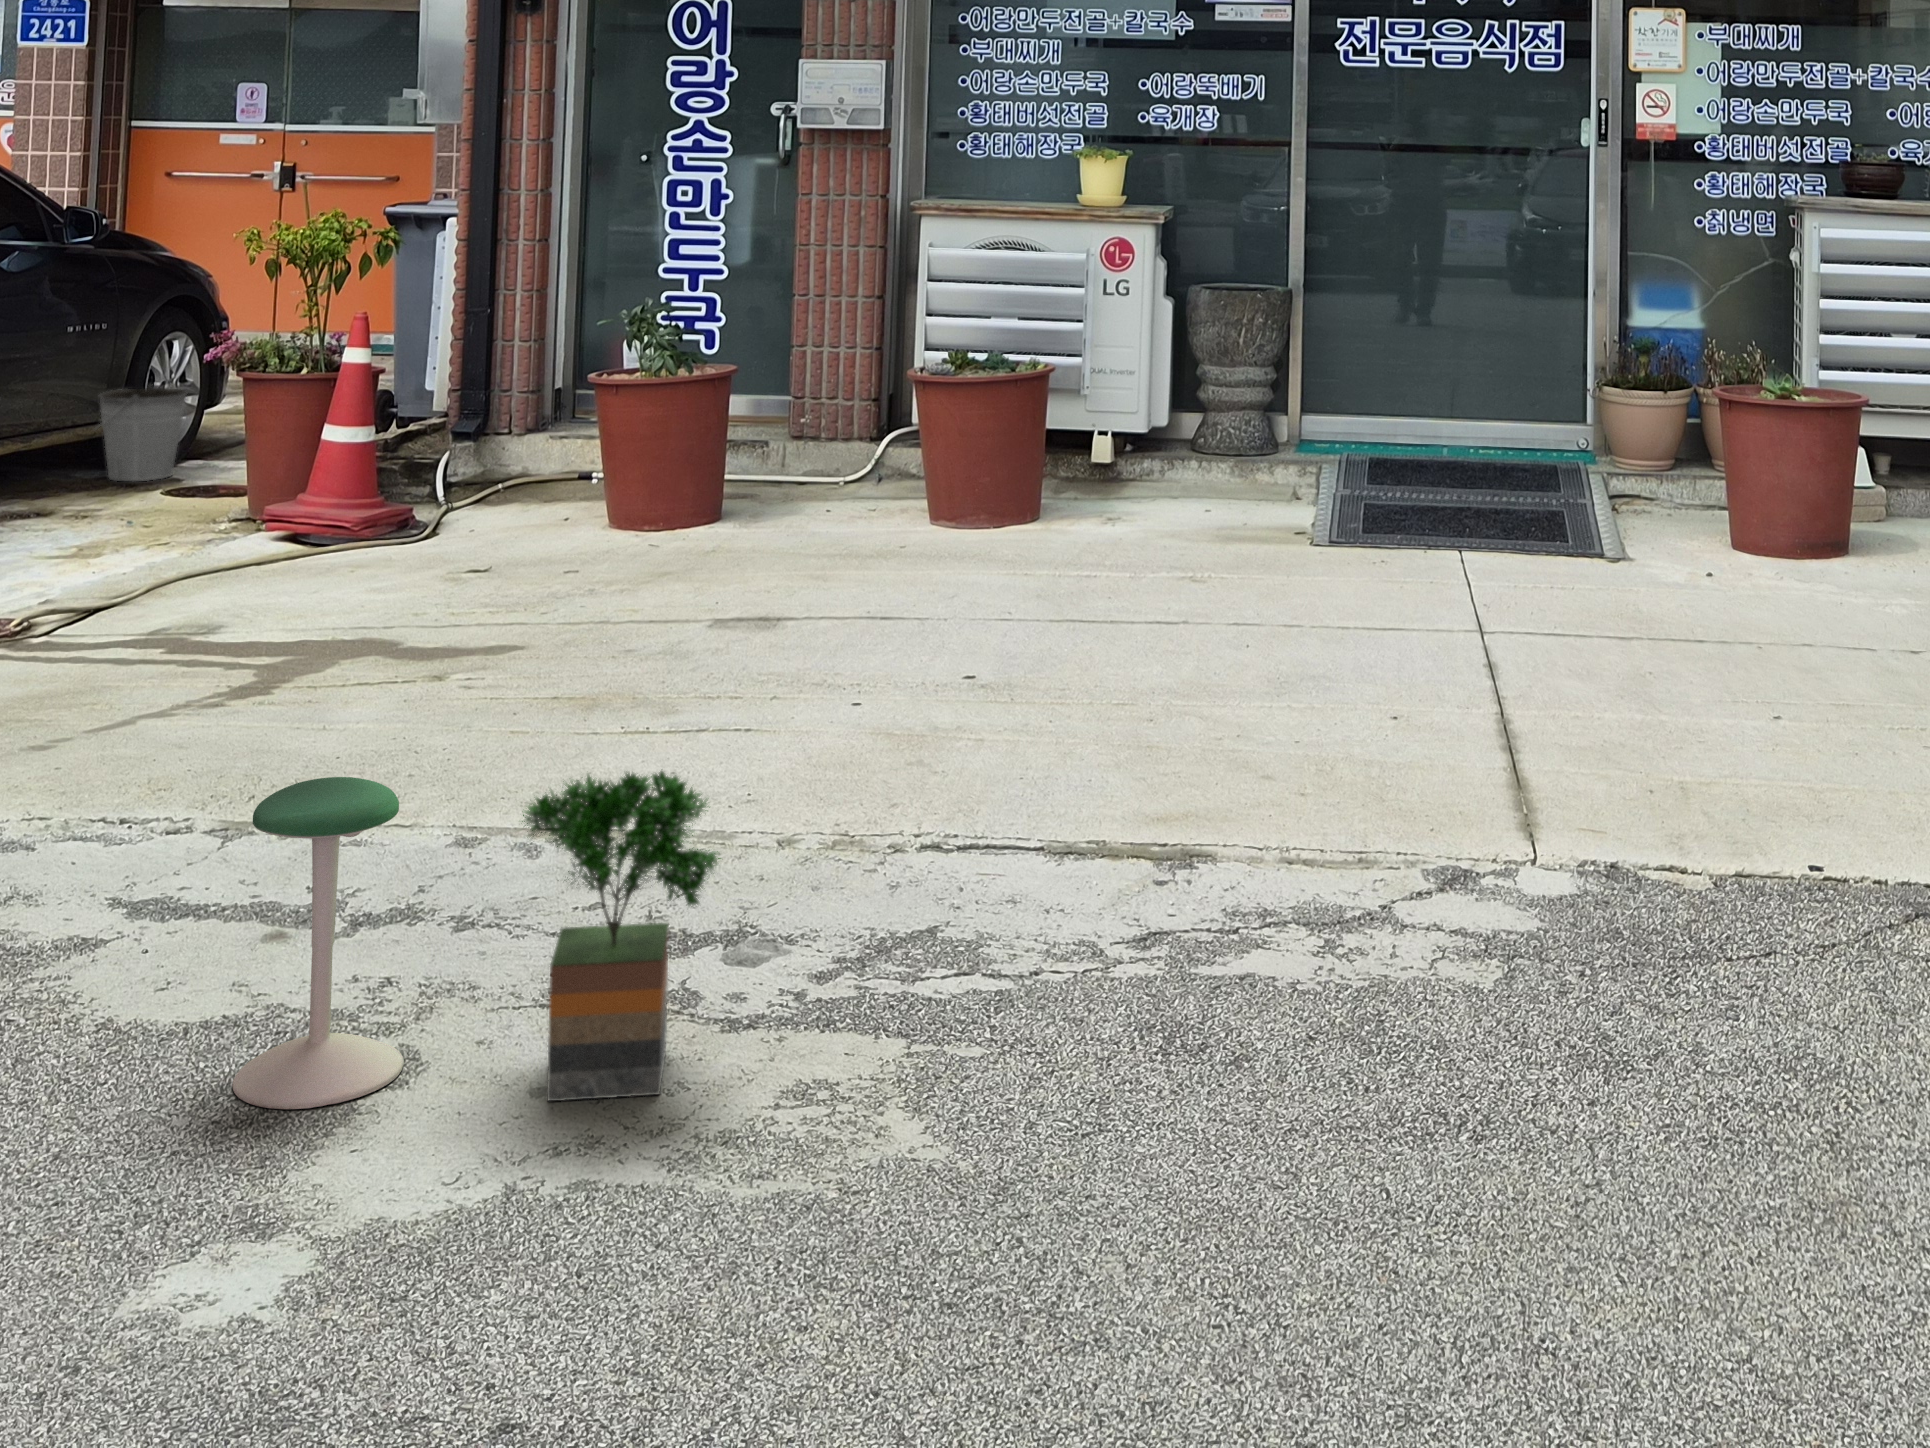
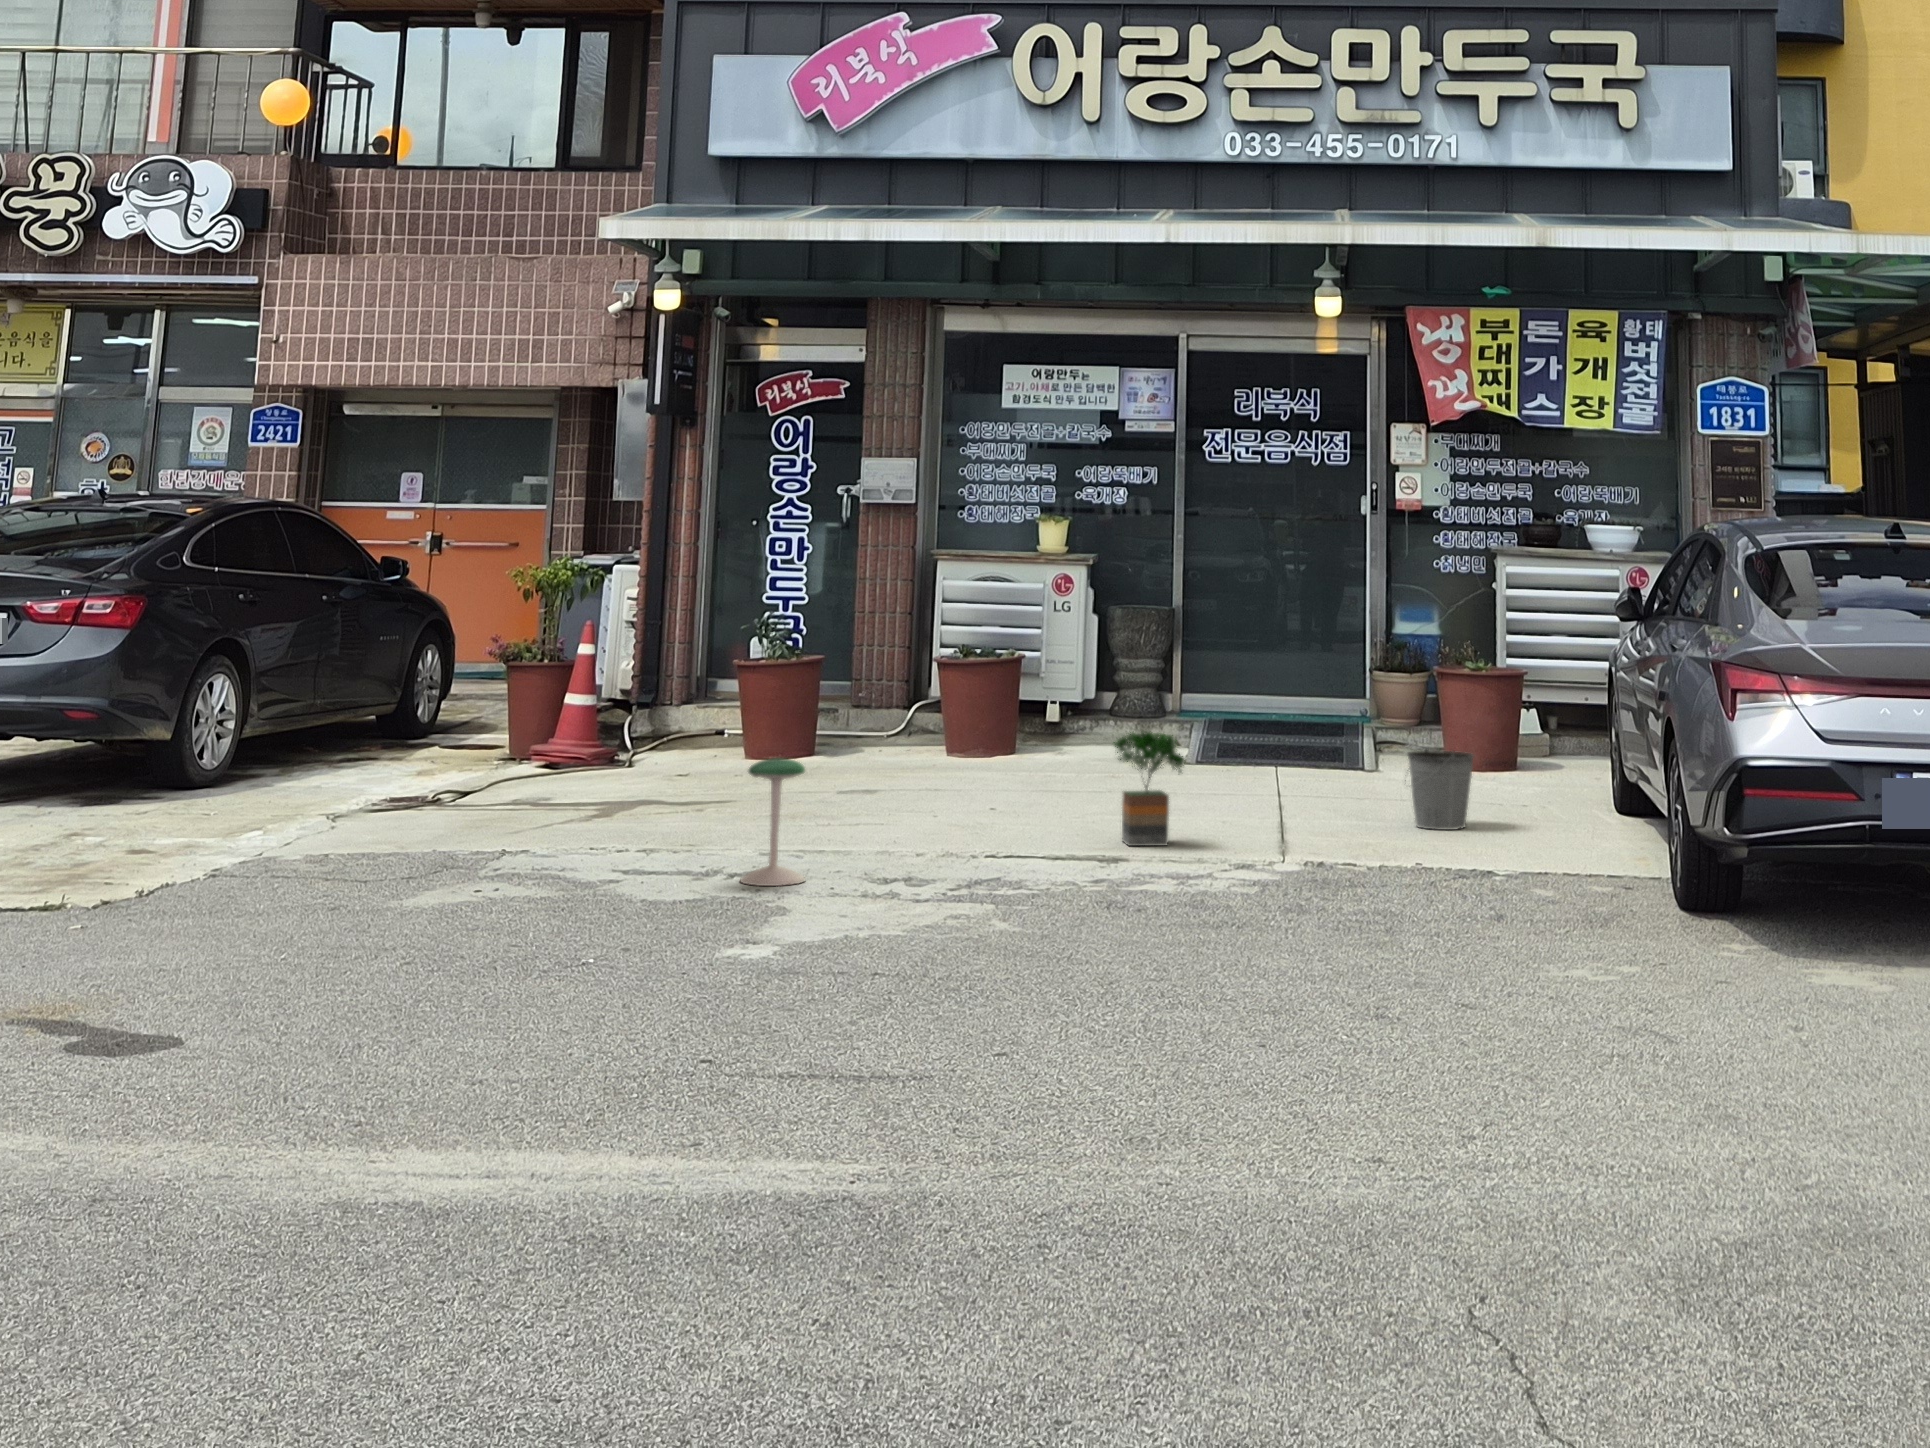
bucket: present [100,386,187,481] -> present [1405,748,1474,830]
potted tree: present [522,771,721,1101] -> present [1113,732,1185,846]

